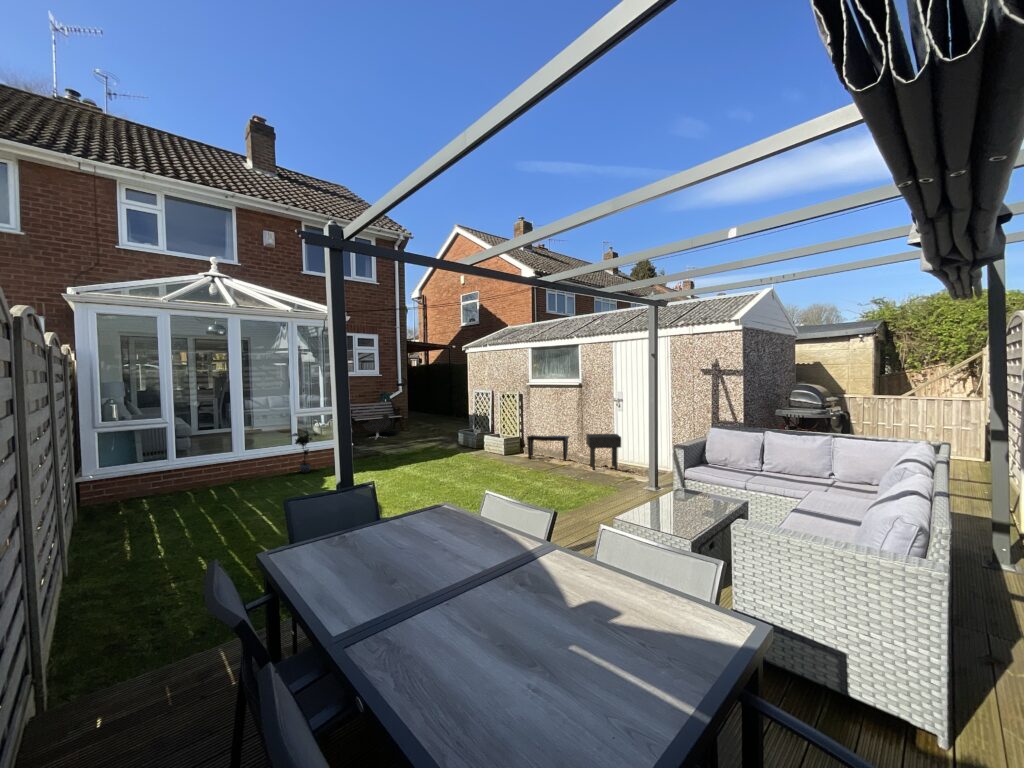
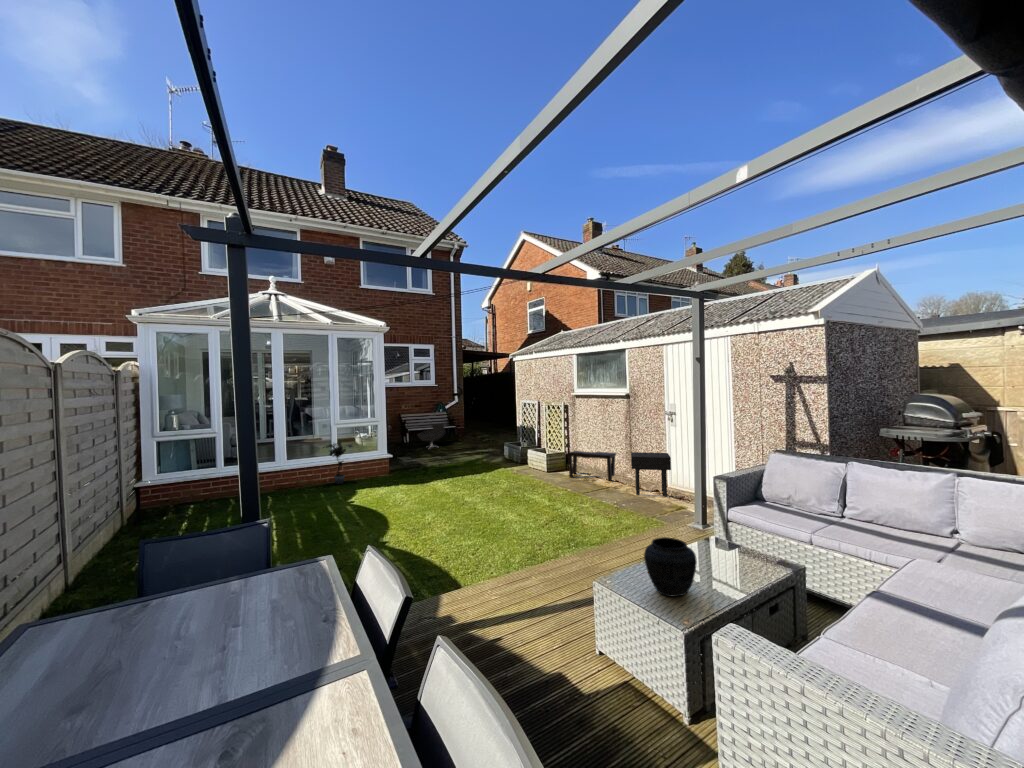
vase: none [651,482,689,522] -> present [644,537,697,597]

